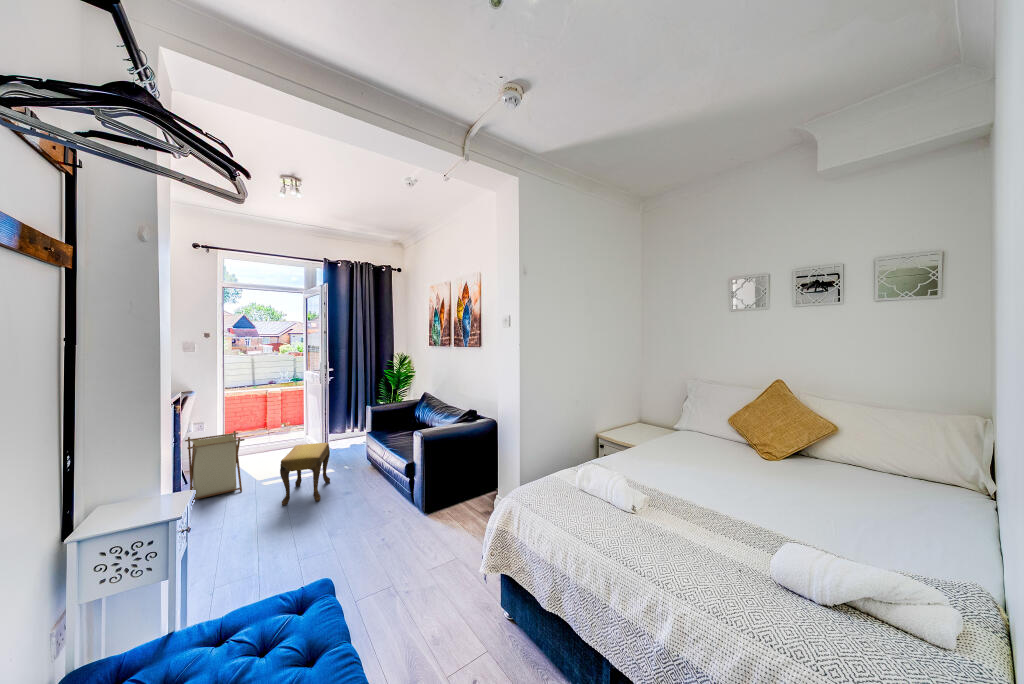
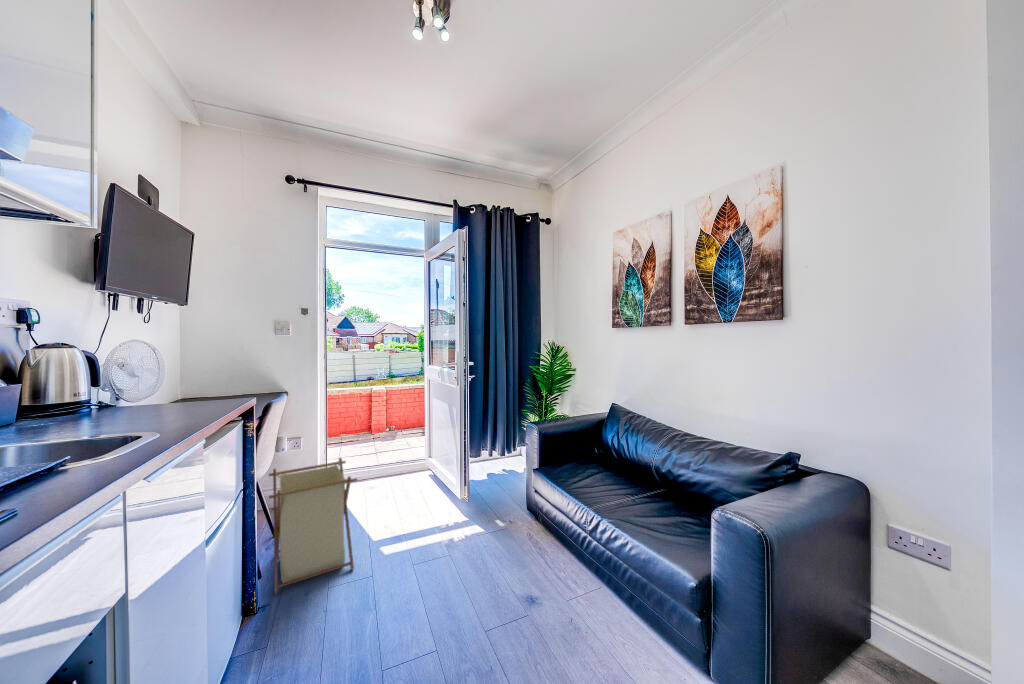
footstool: present [280,443,330,505] -> none [425,490,496,626]

